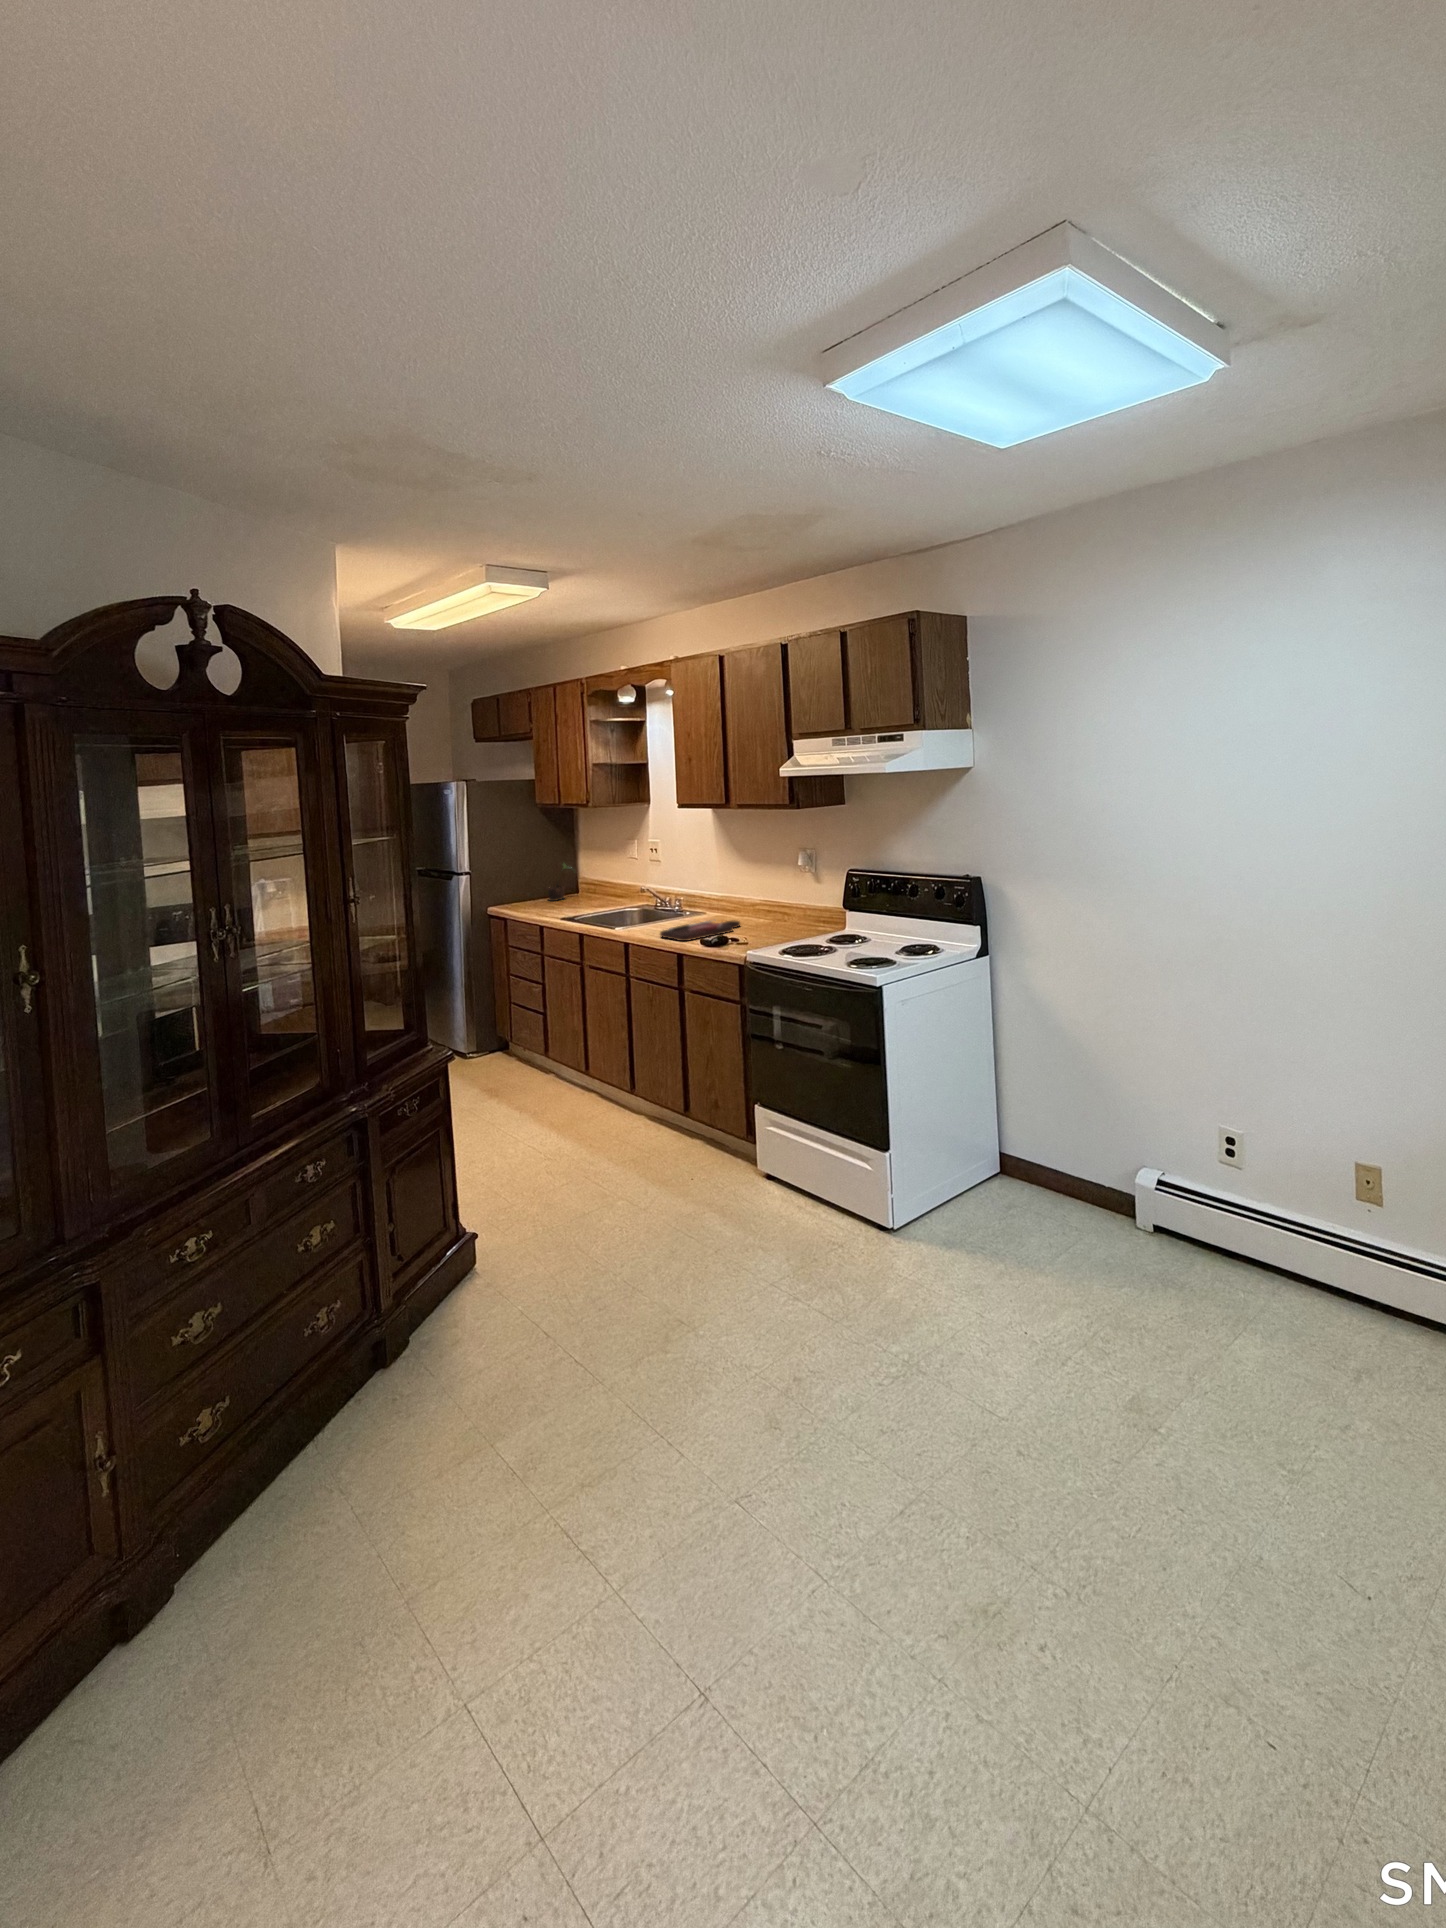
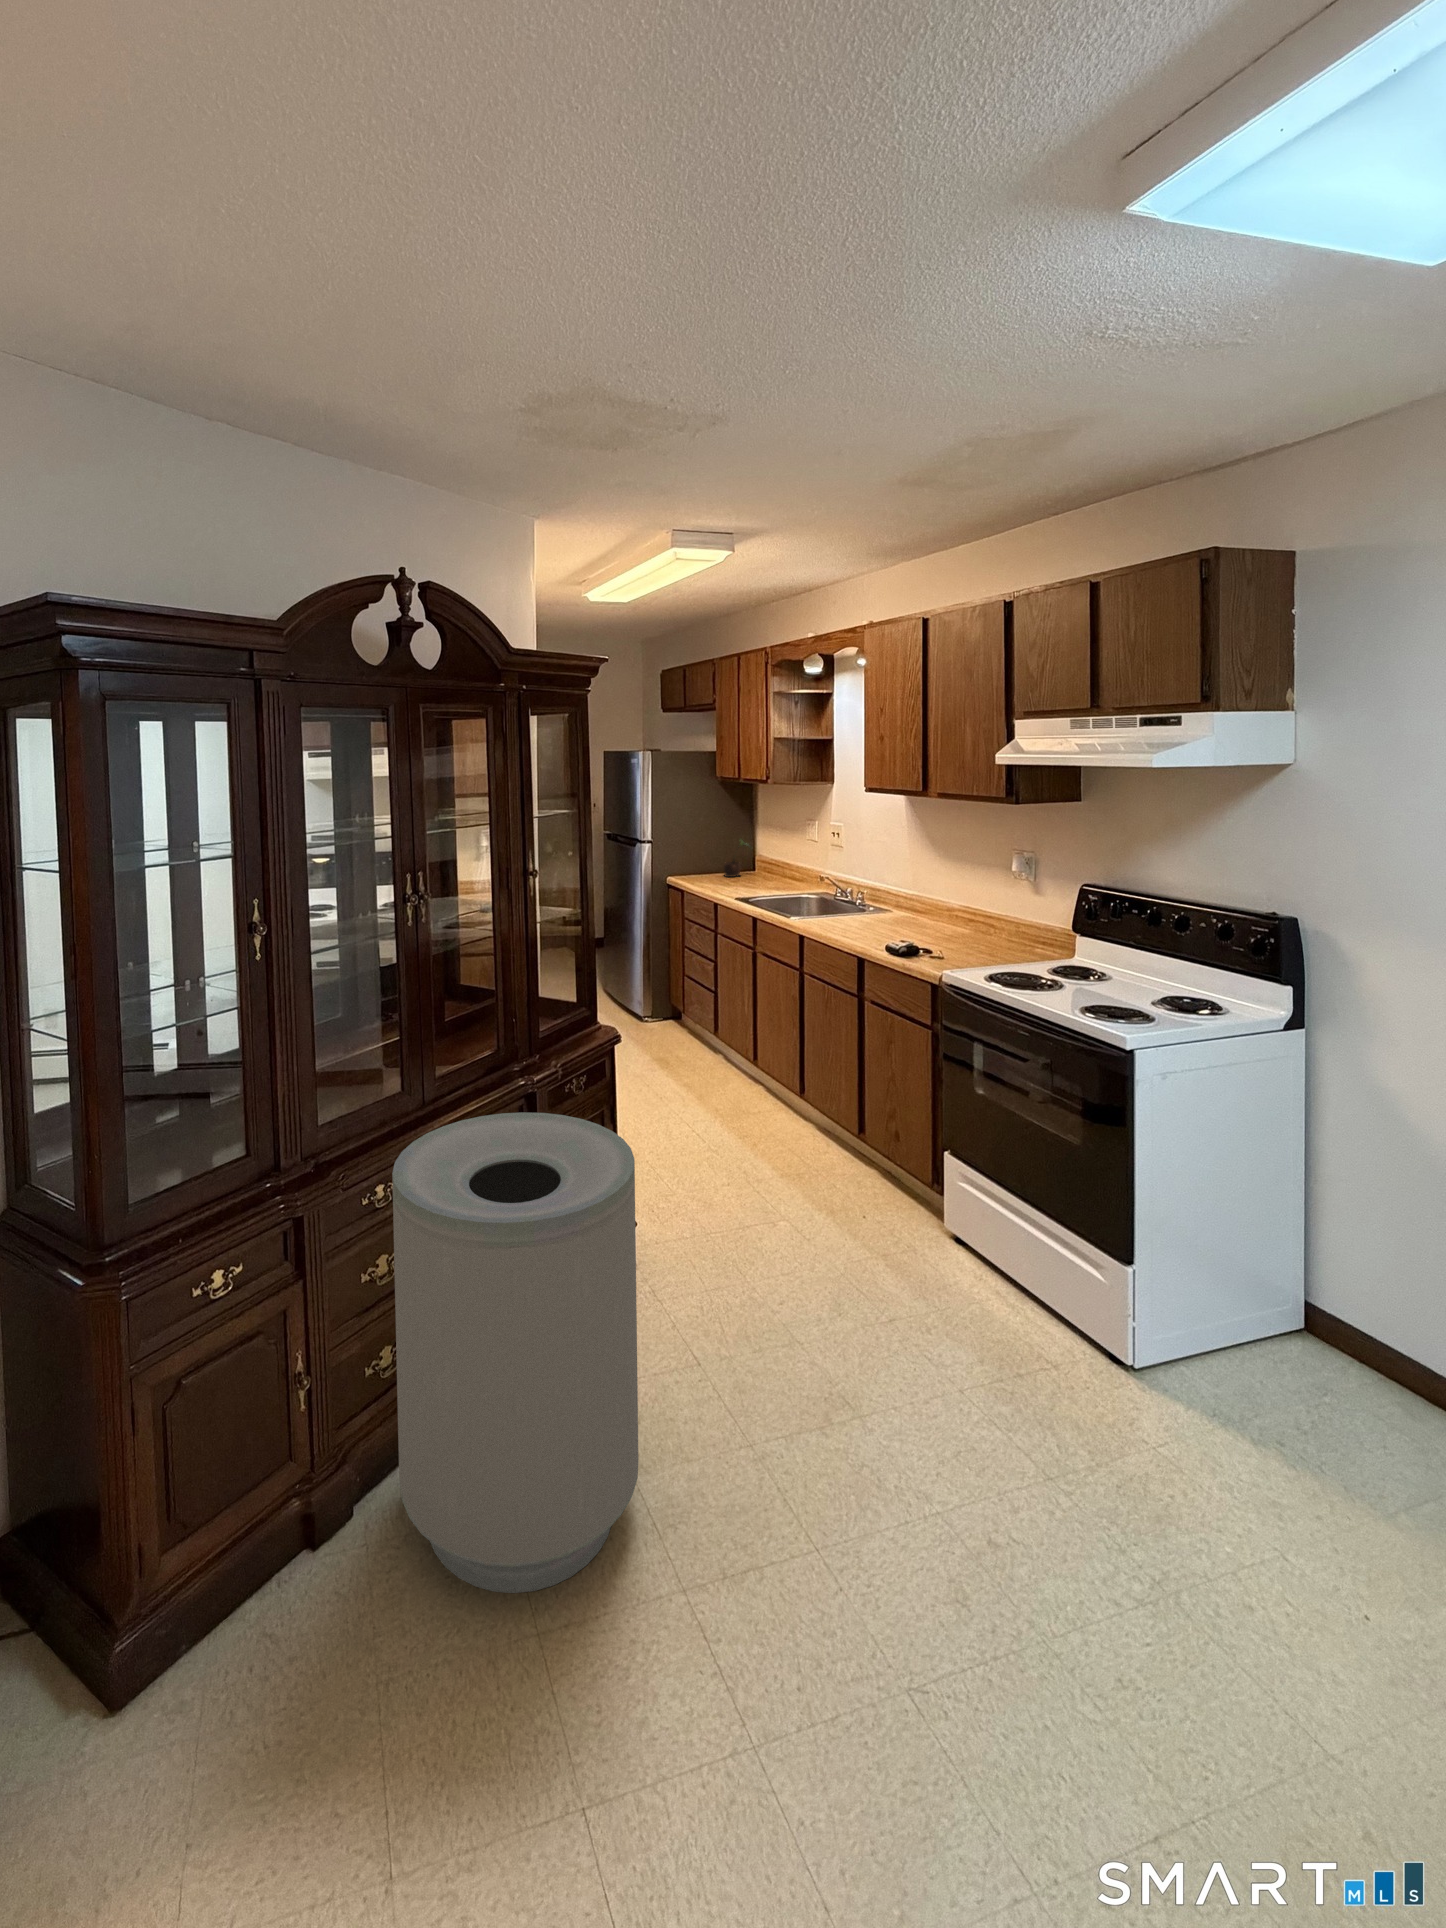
cutting board: present [660,921,740,941] -> none [838,923,934,945]
trash can: none [214,1124,498,1598] -> present [392,1112,639,1593]

